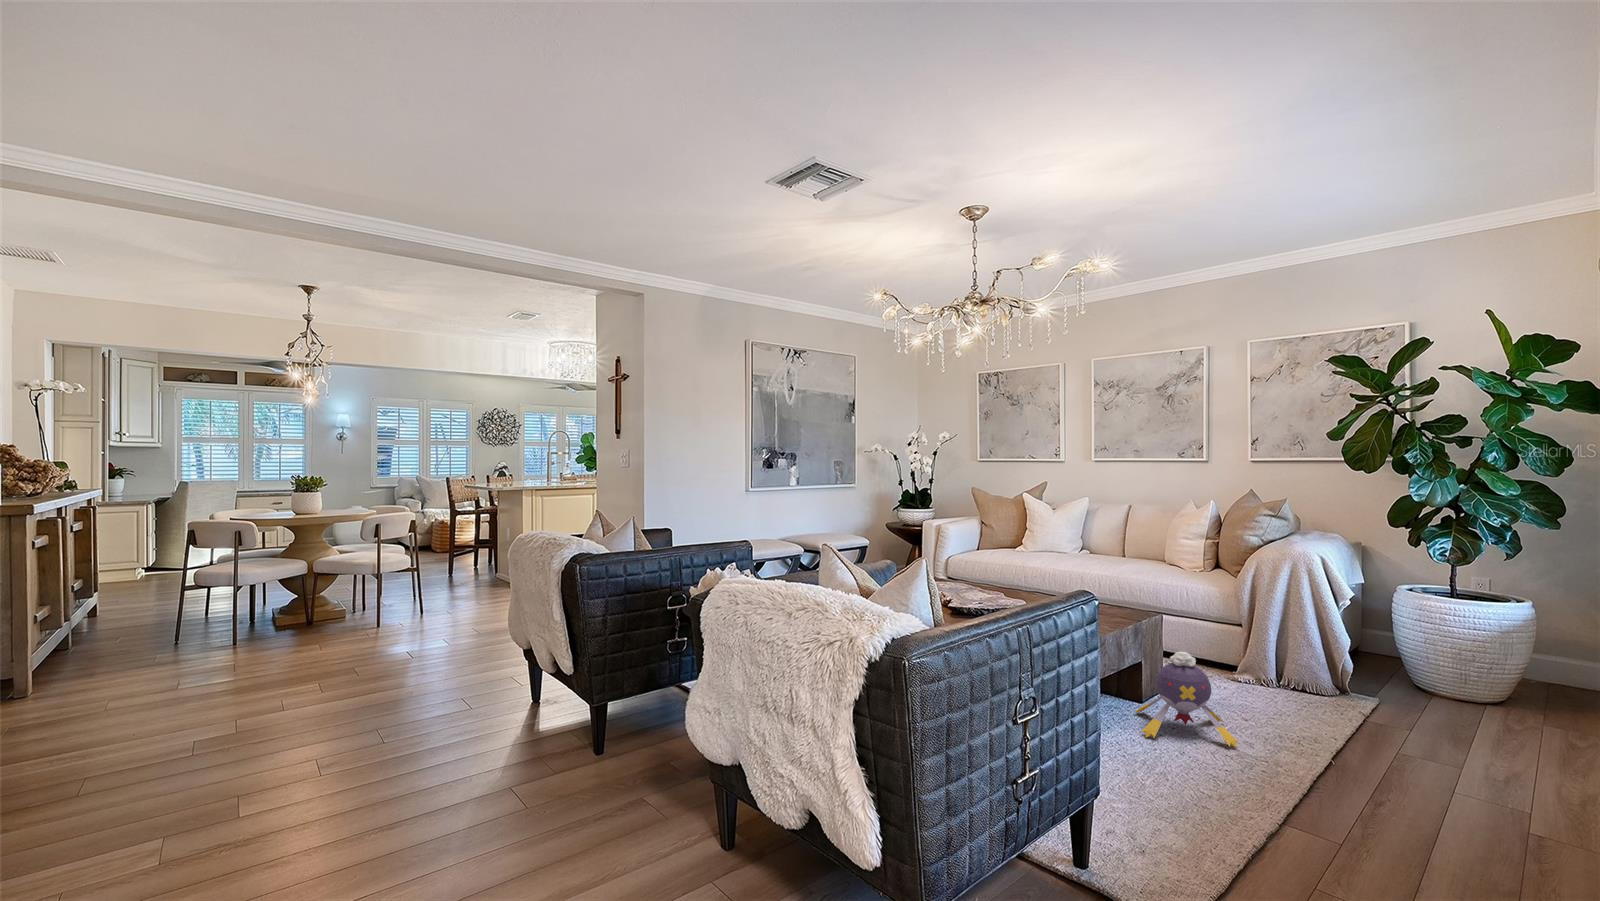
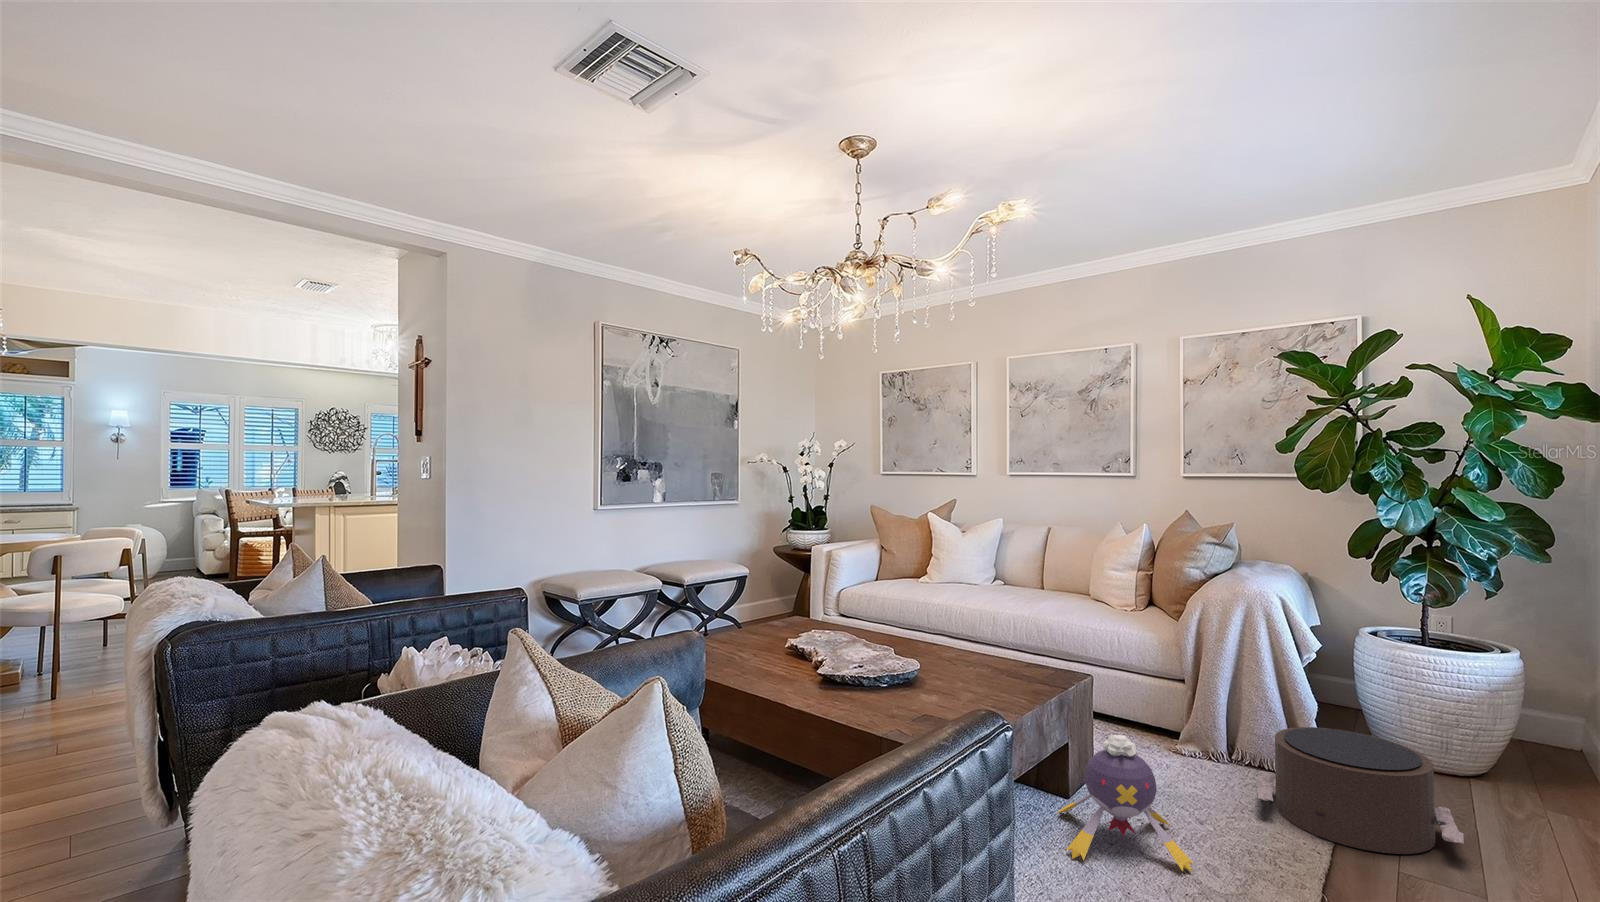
pouf: none [1296,657,1459,745] -> present [1257,727,1464,854]

